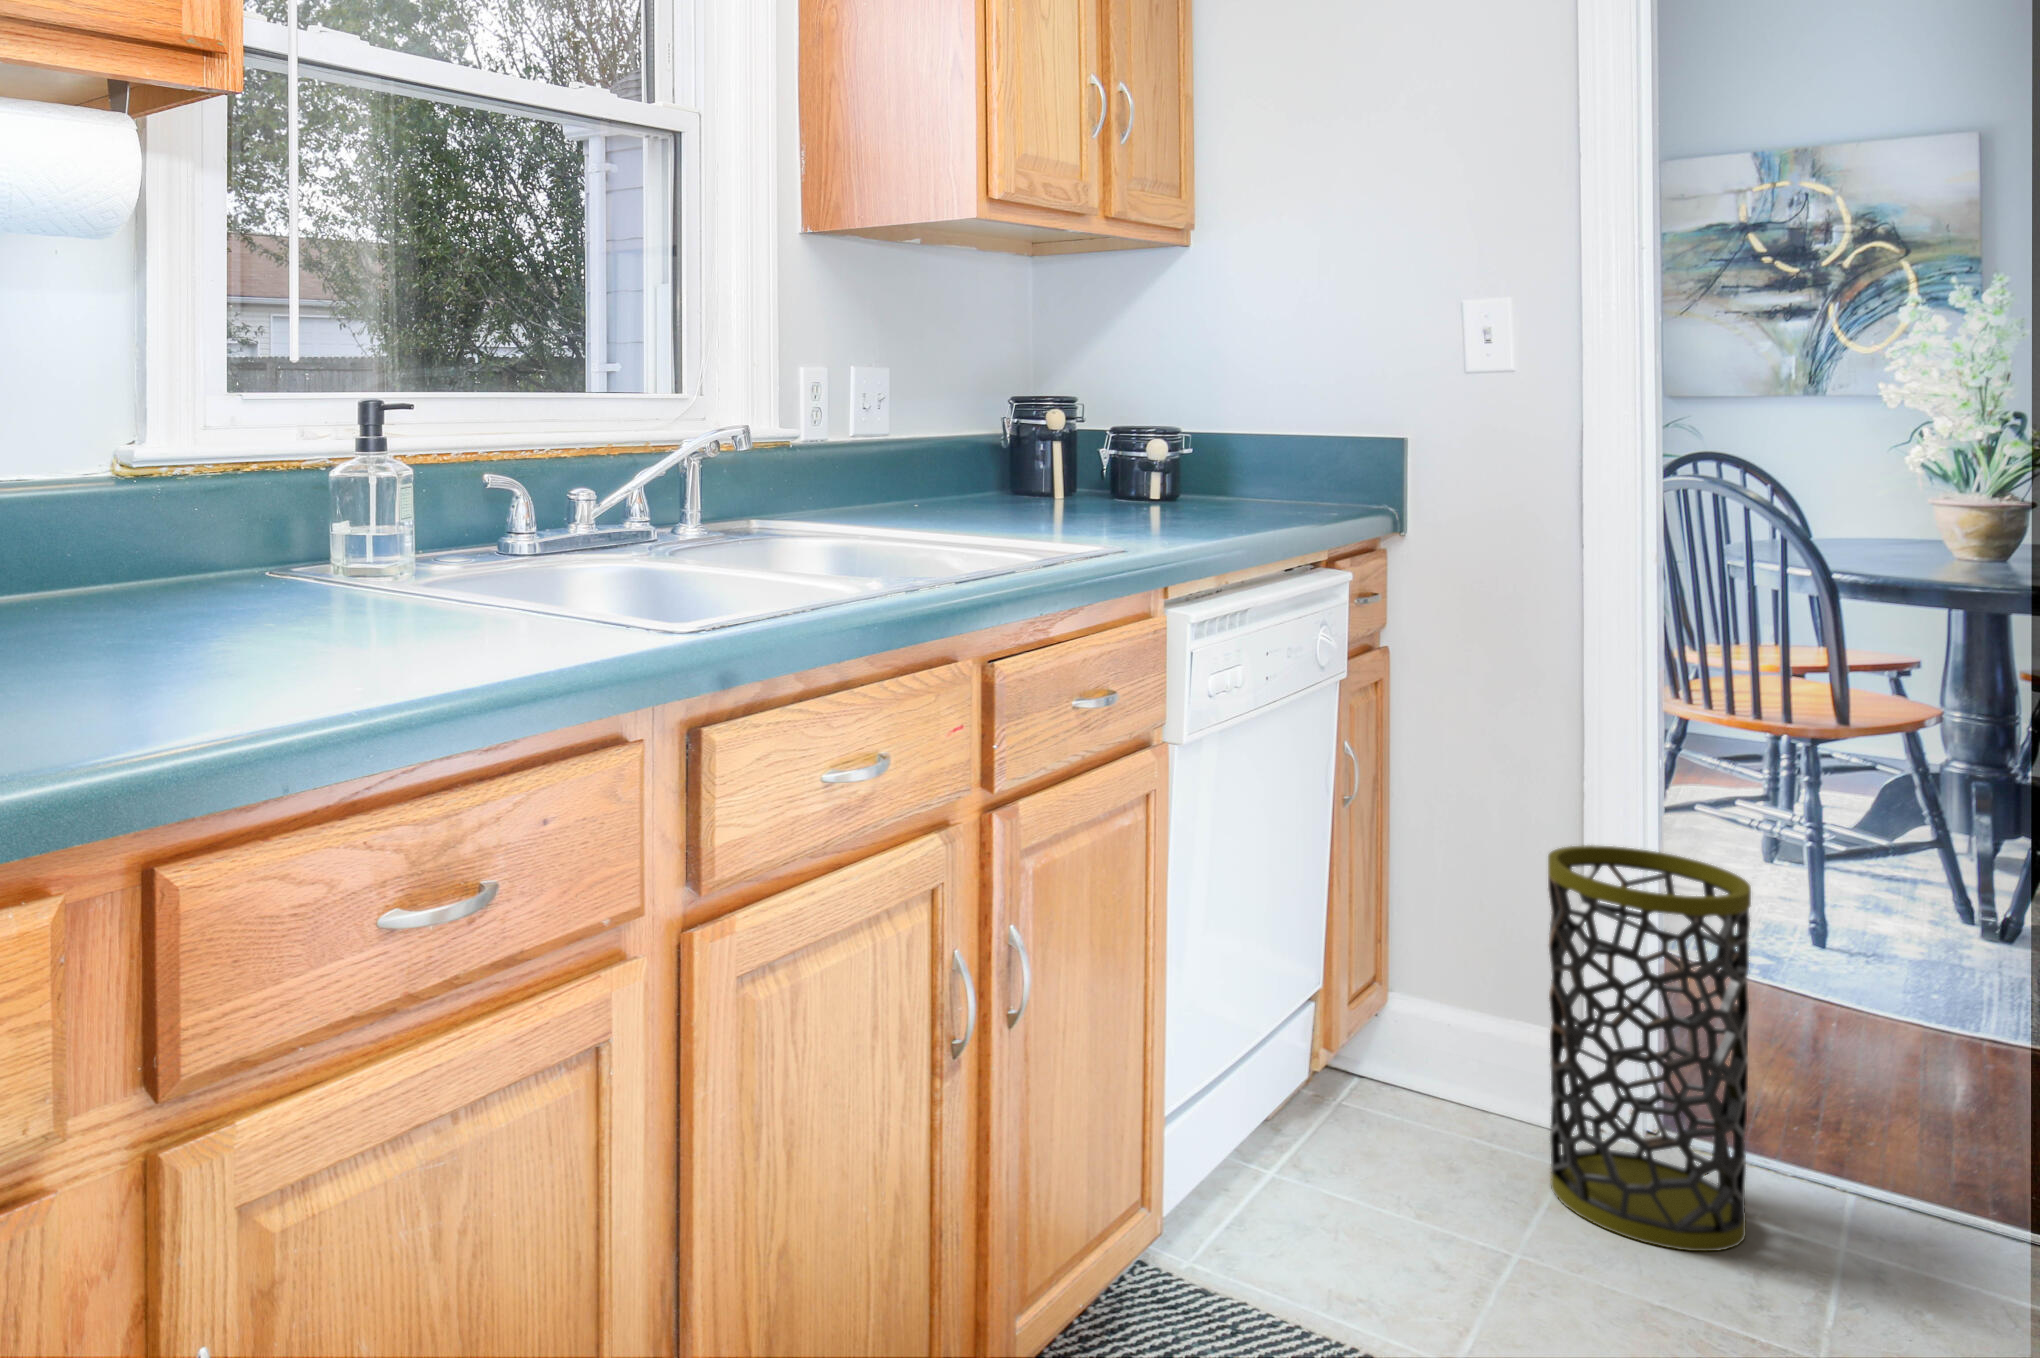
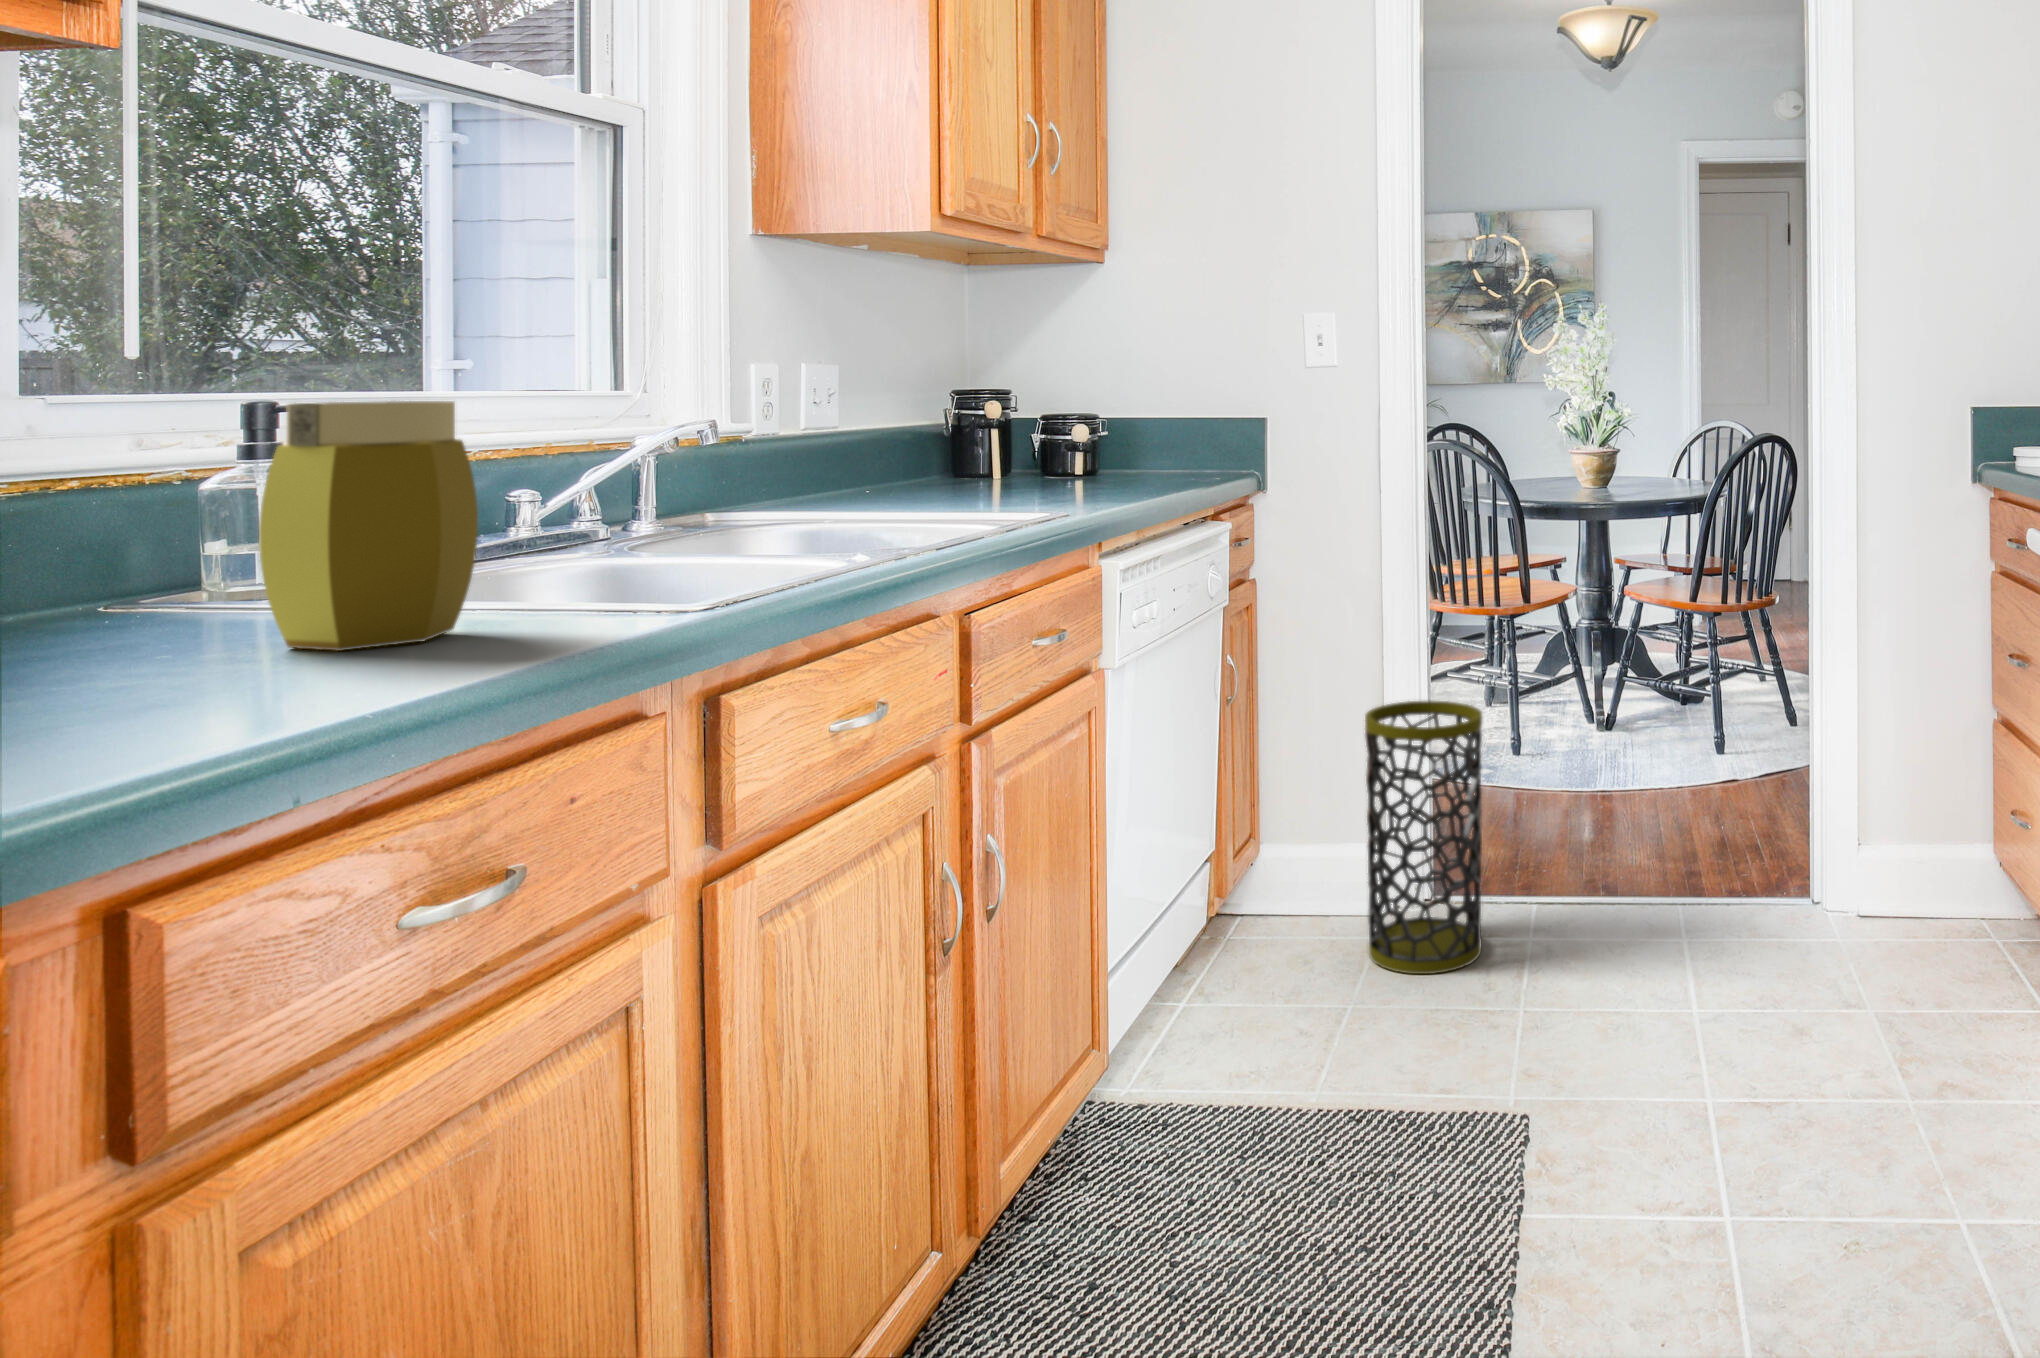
jar: none [336,407,500,641] -> present [259,401,478,651]

